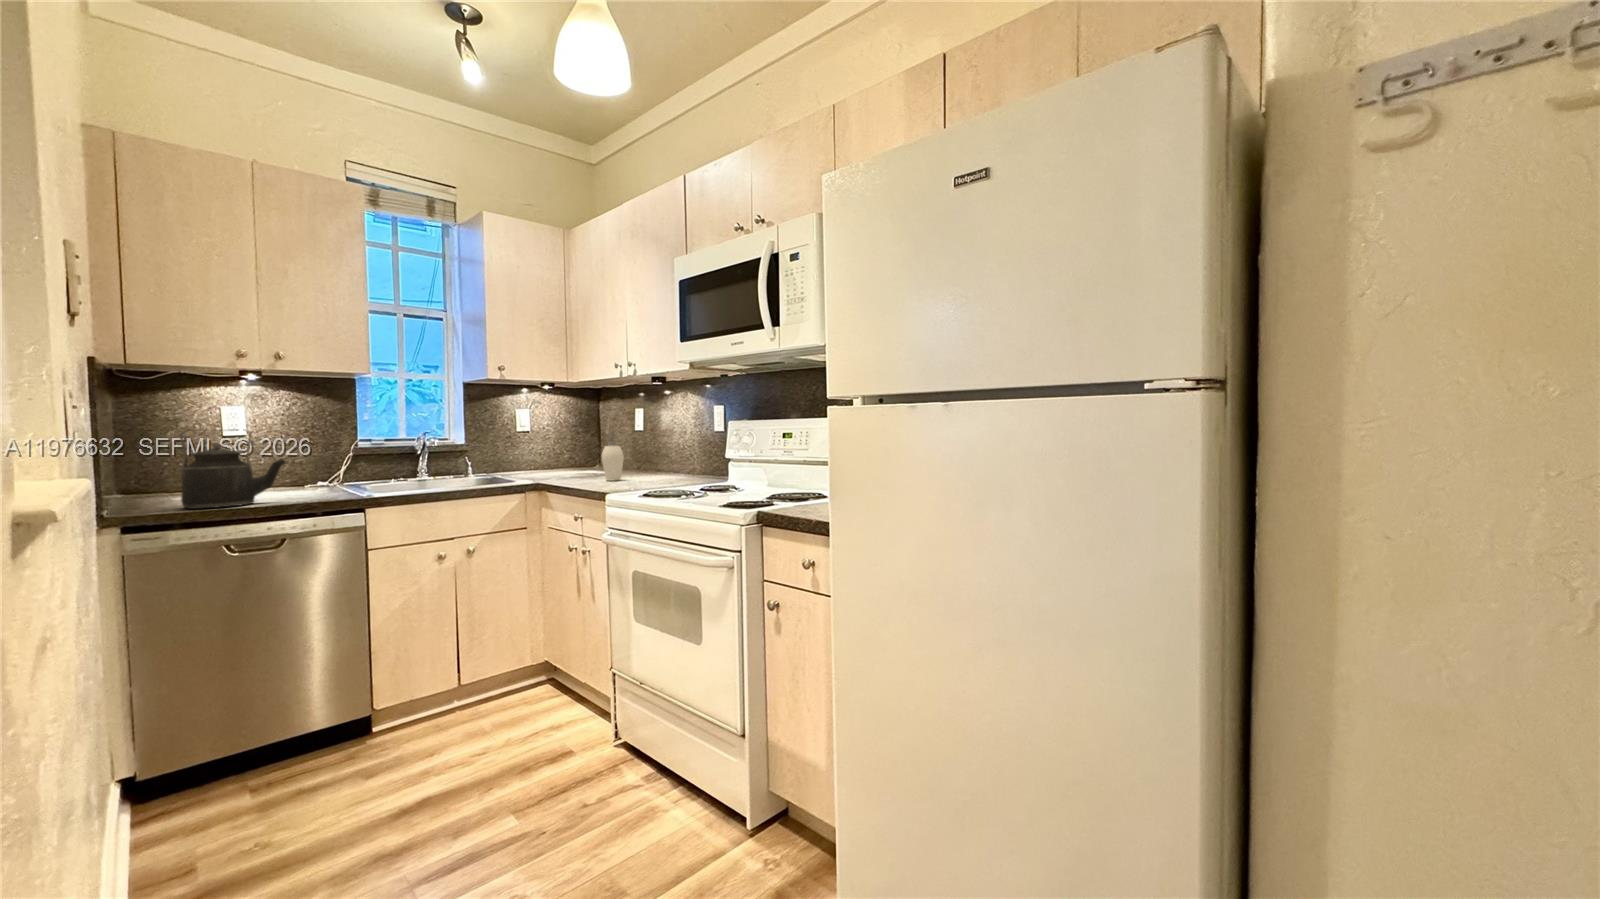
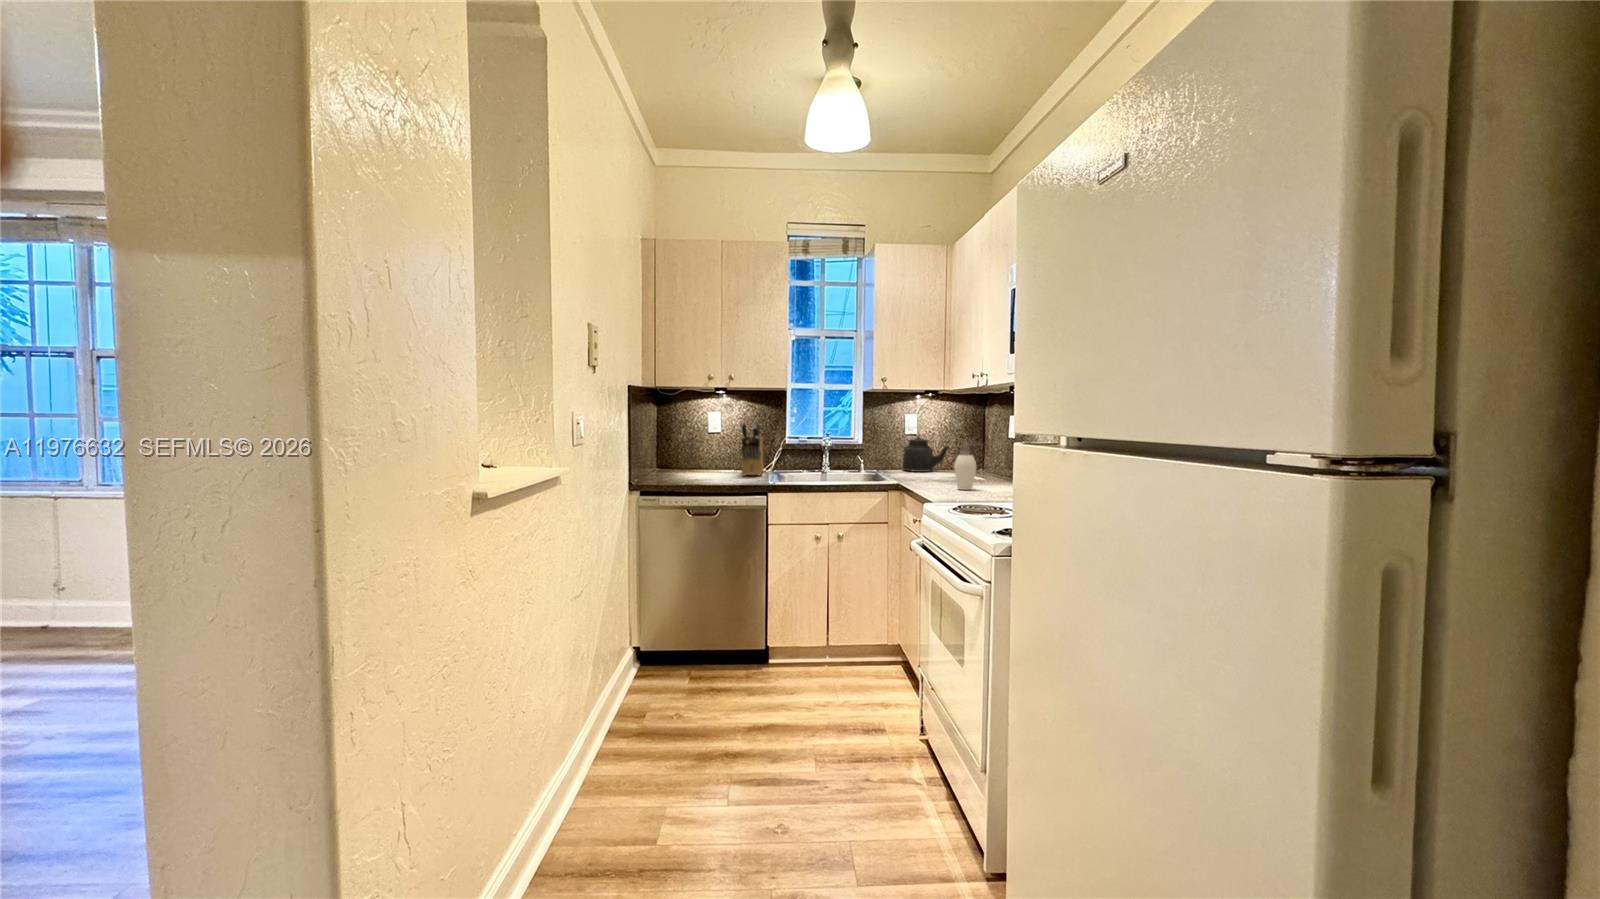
knife block: none [293,416,333,492] -> present [741,421,764,476]
kettle: present [180,430,286,509] -> present [902,435,950,472]

